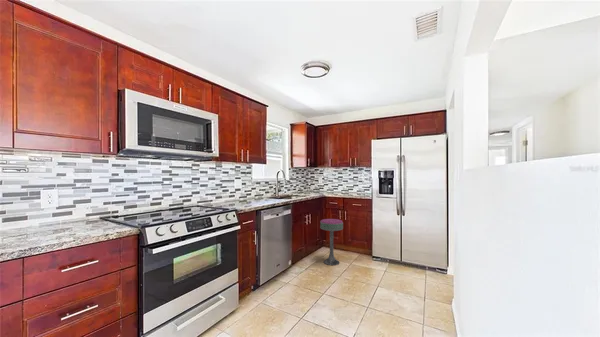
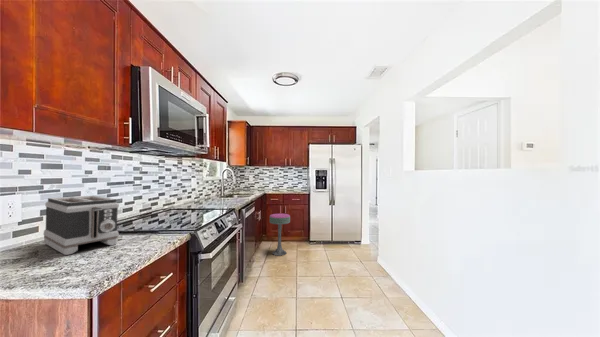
toaster: none [48,192,101,232] -> present [44,196,119,255]

